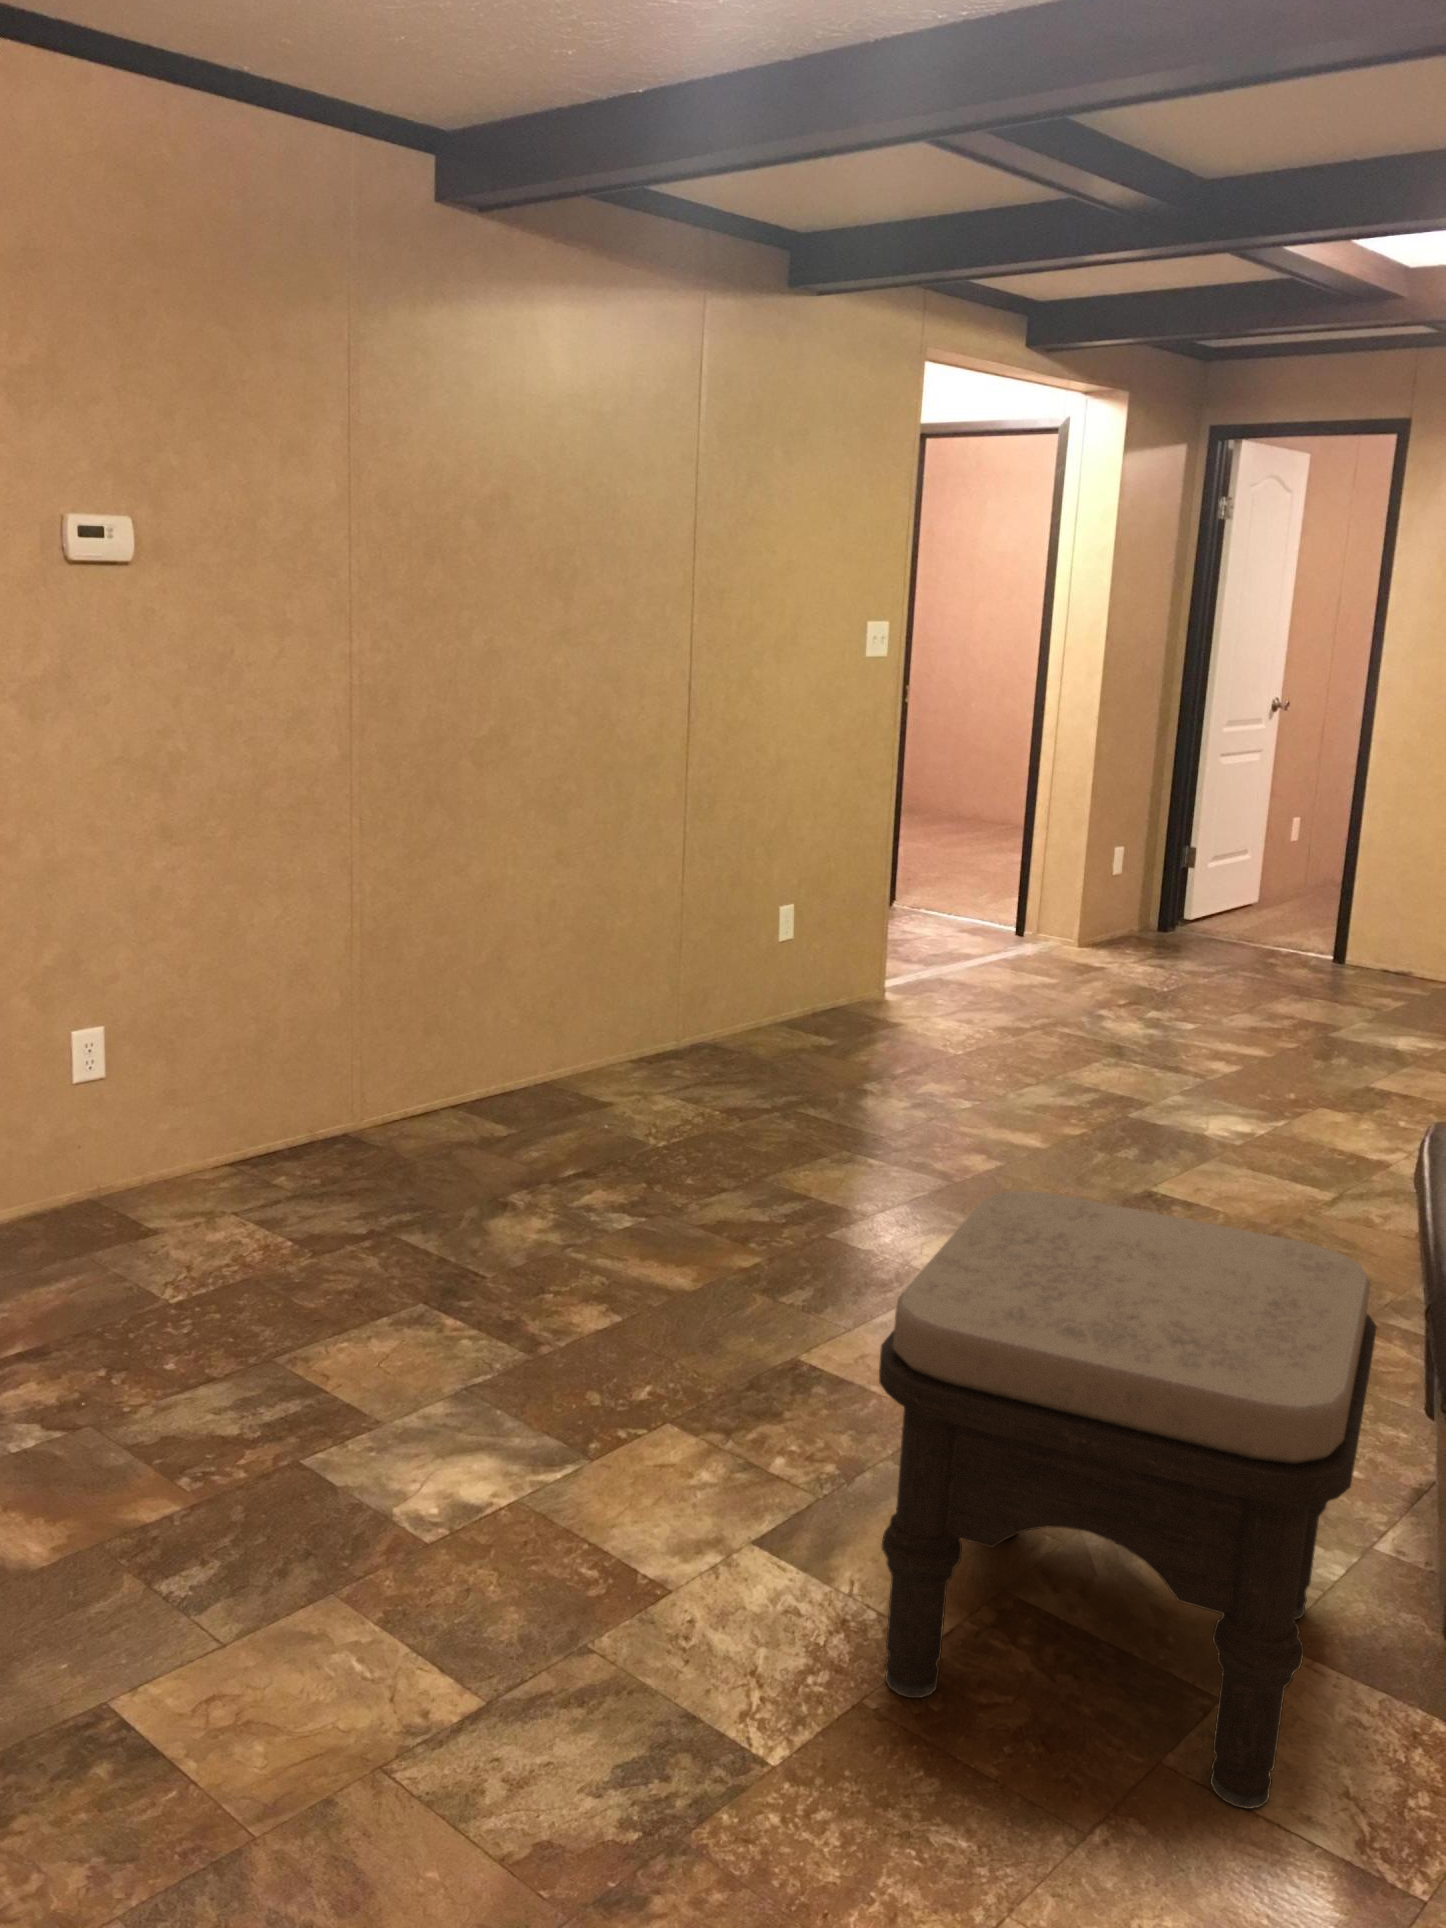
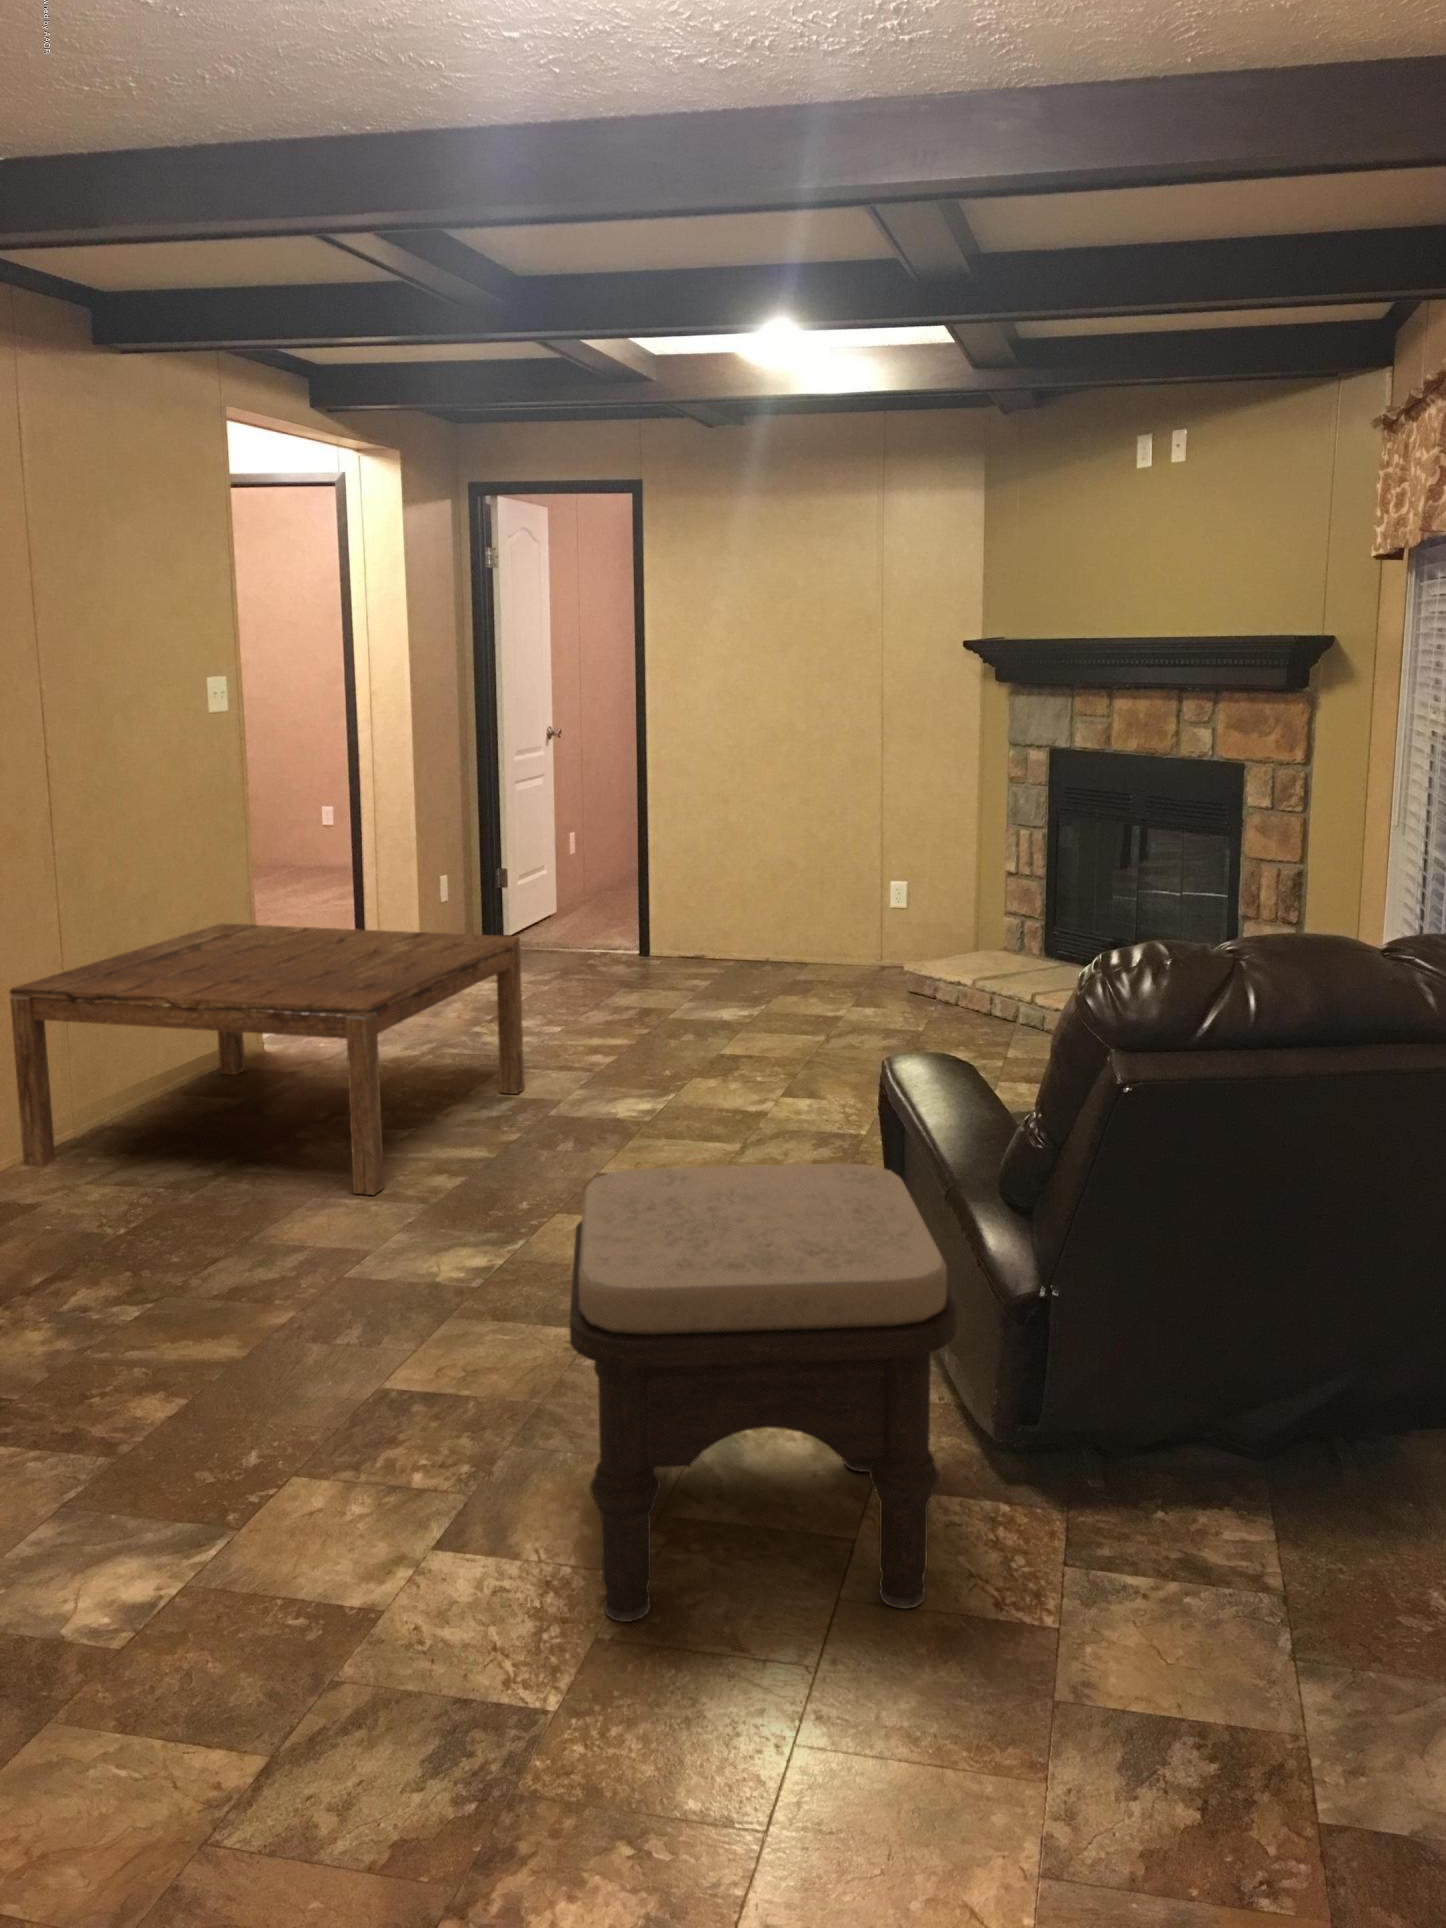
coffee table: none [616,865,1135,1161] -> present [10,923,524,1195]

